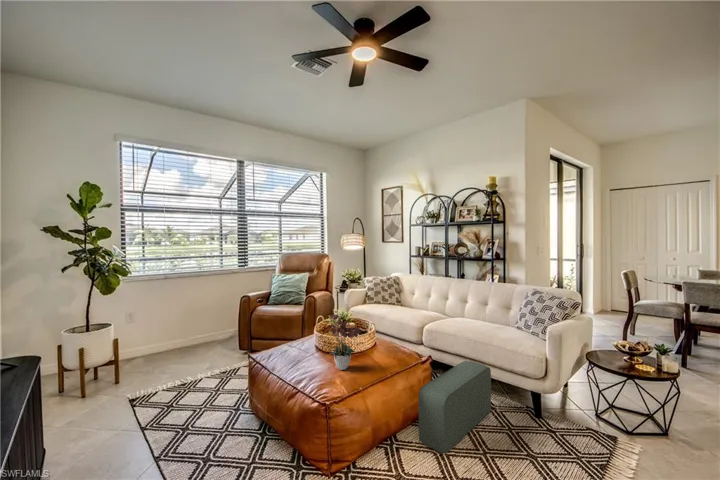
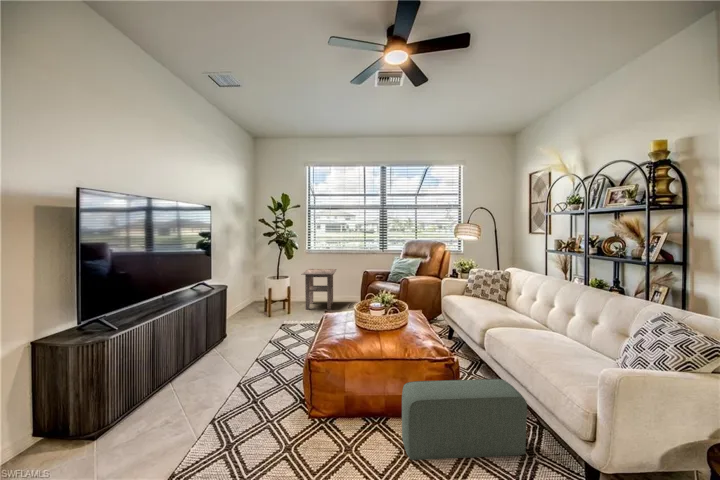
side table: none [129,299,192,368] -> present [302,269,336,310]
flower arrangement: present [327,314,360,370] -> none [337,289,369,341]

